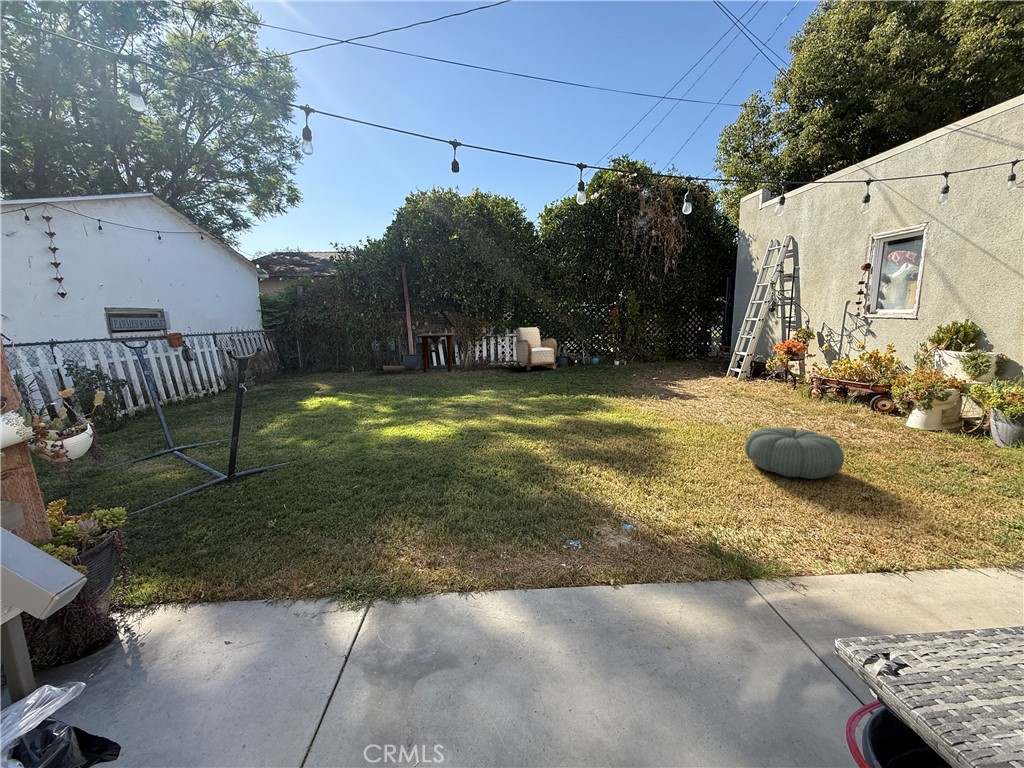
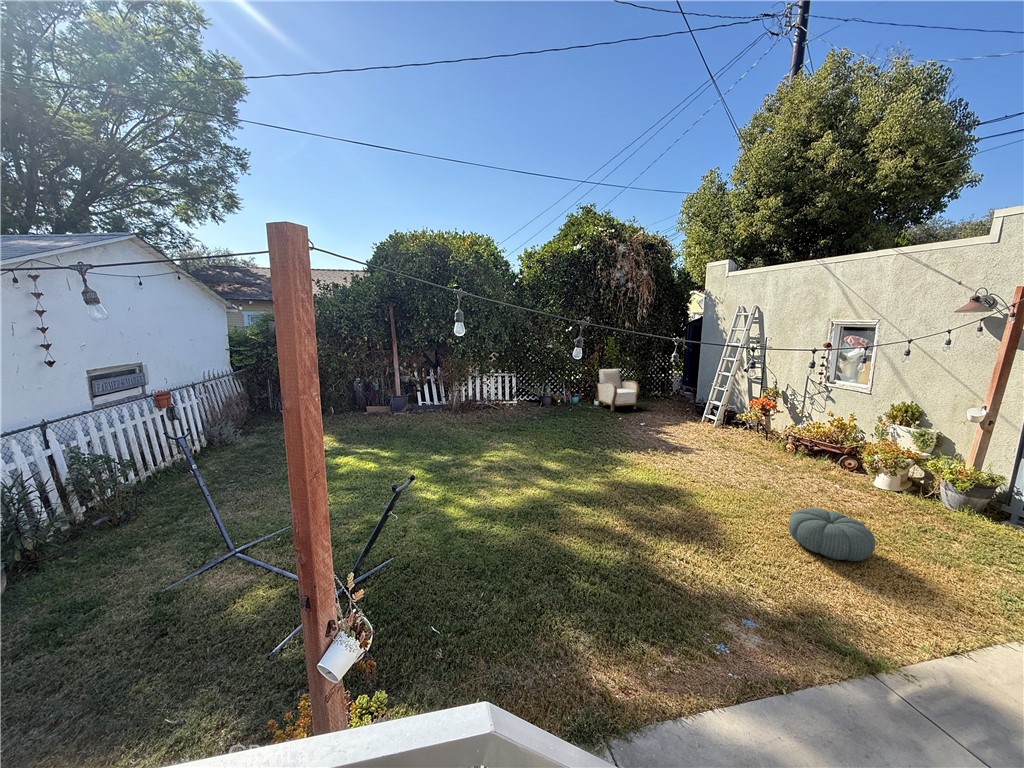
armchair: present [515,327,557,371] -> present [597,369,639,411]
side table: present [417,333,455,372] -> none [410,373,447,415]

